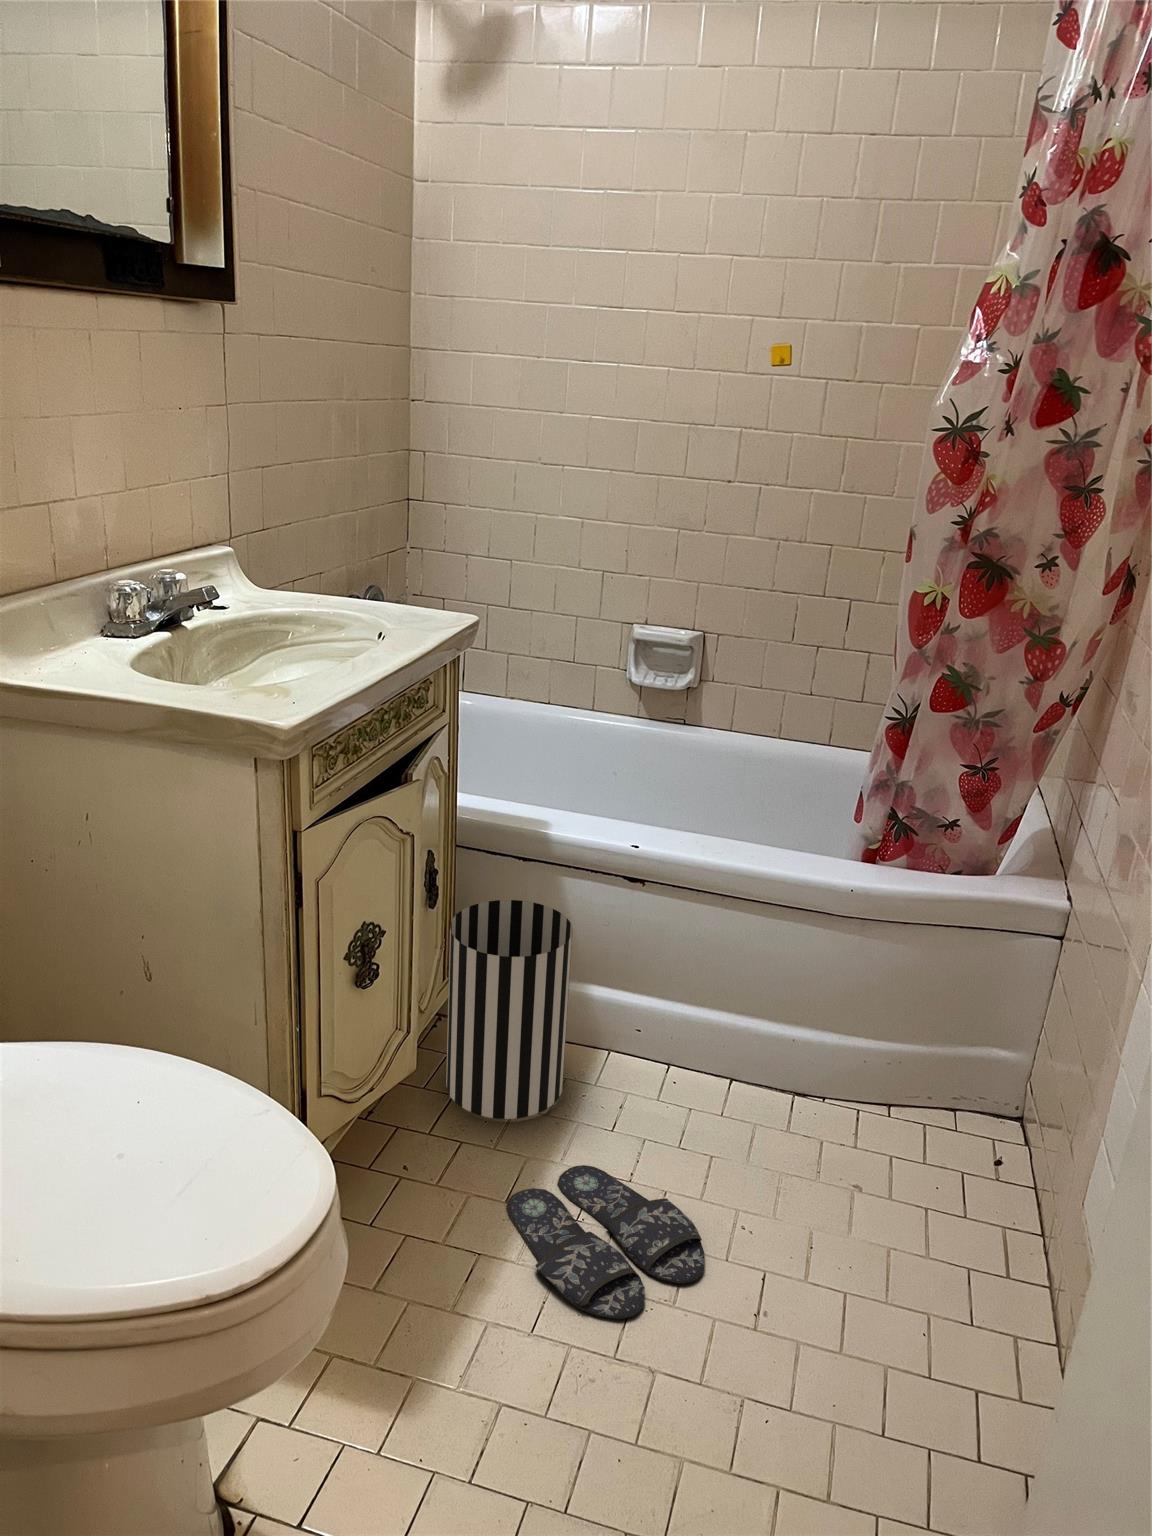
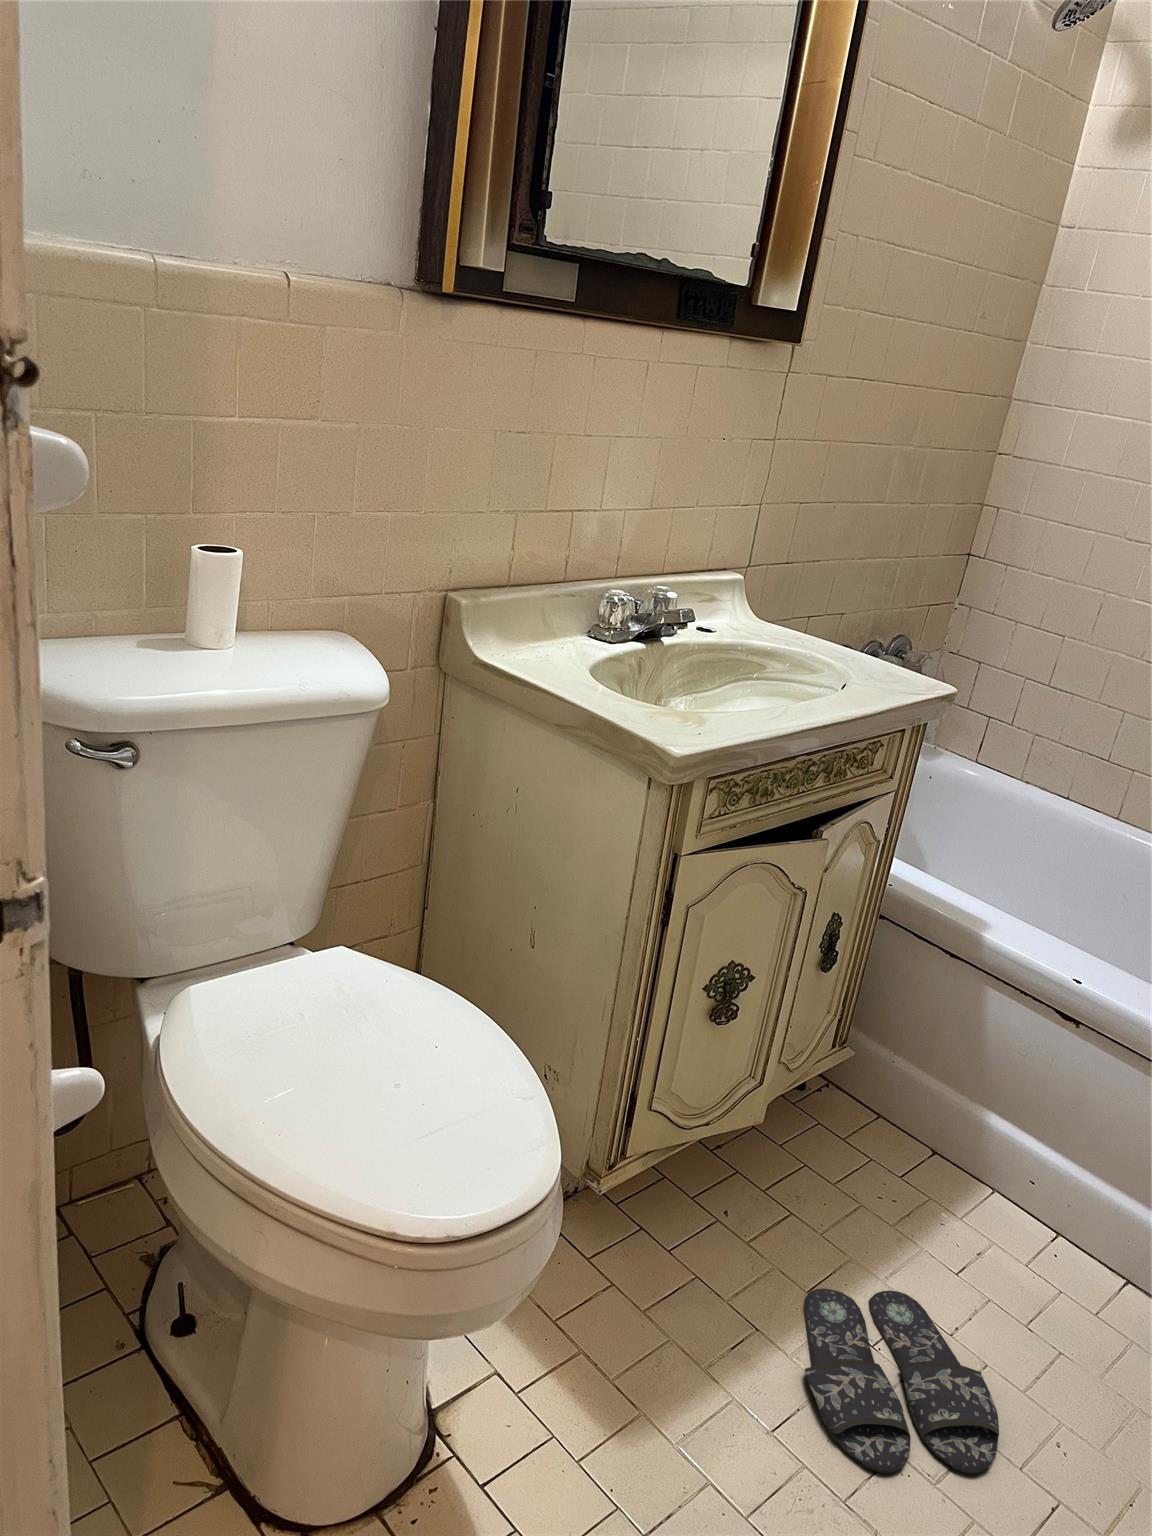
wastebasket: present [446,900,573,1119] -> none [802,984,974,1221]

